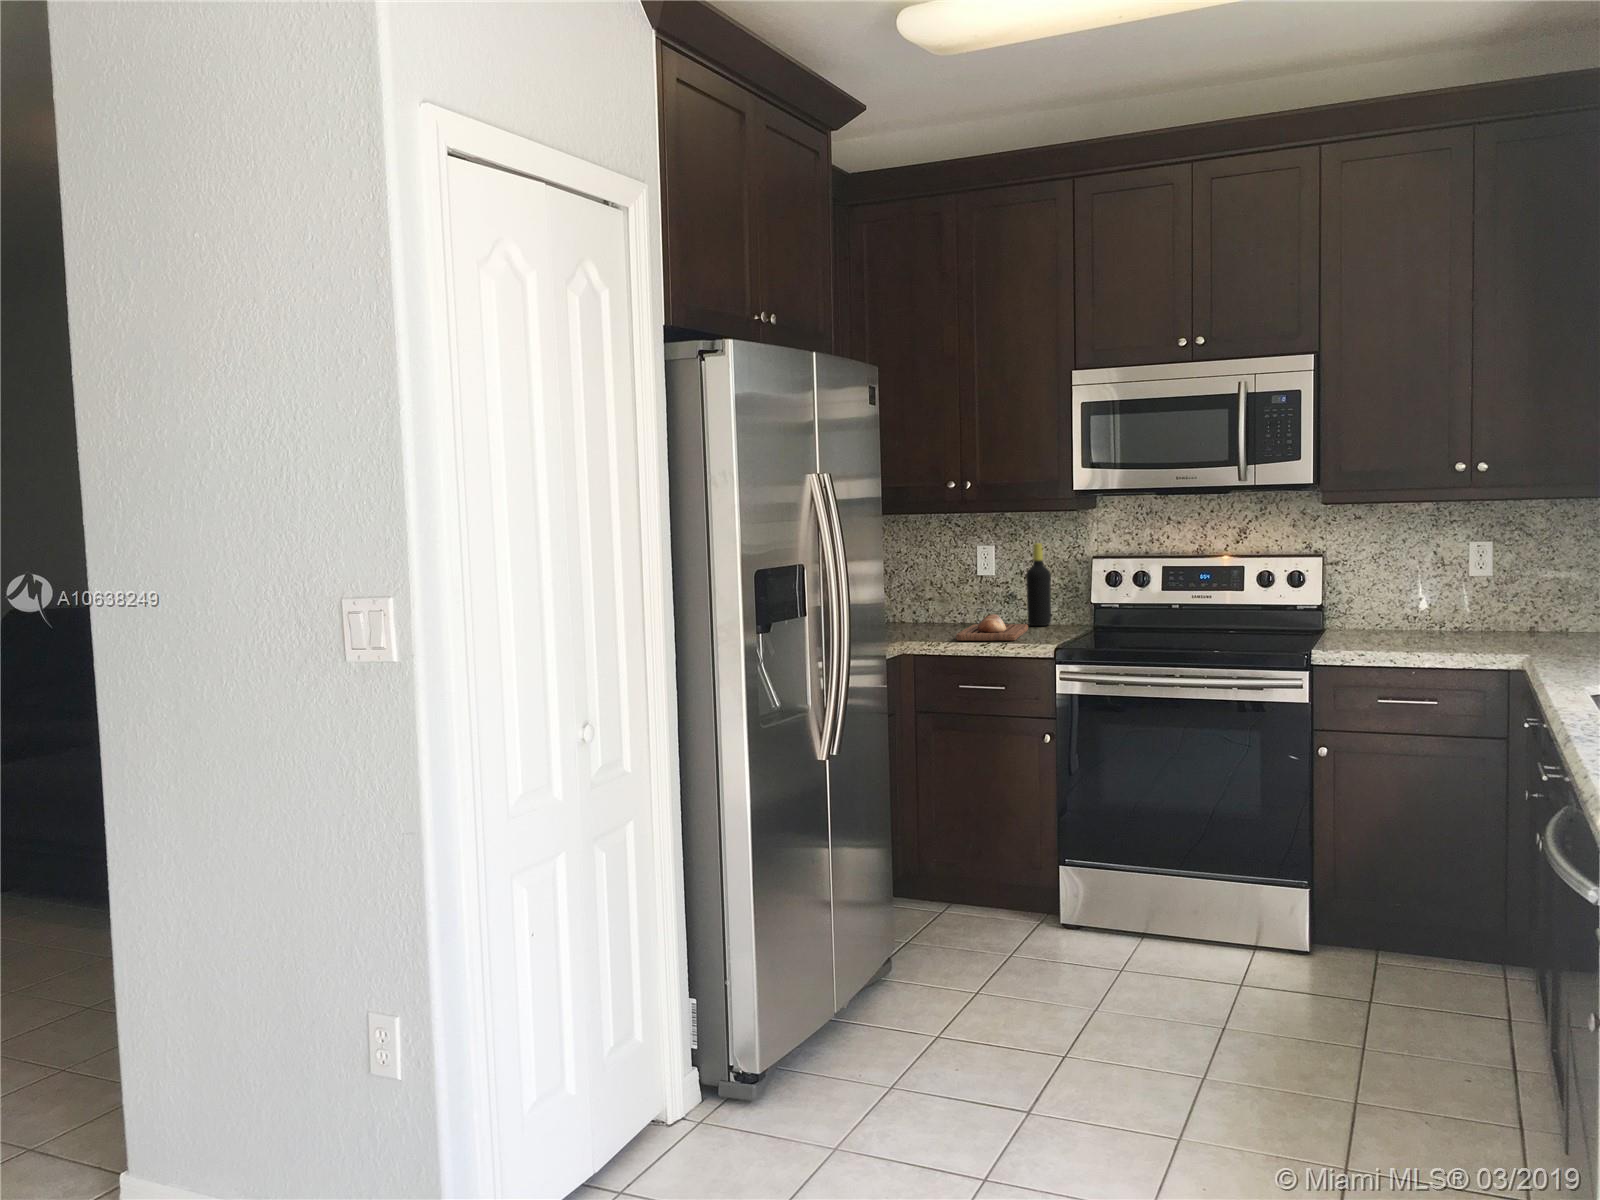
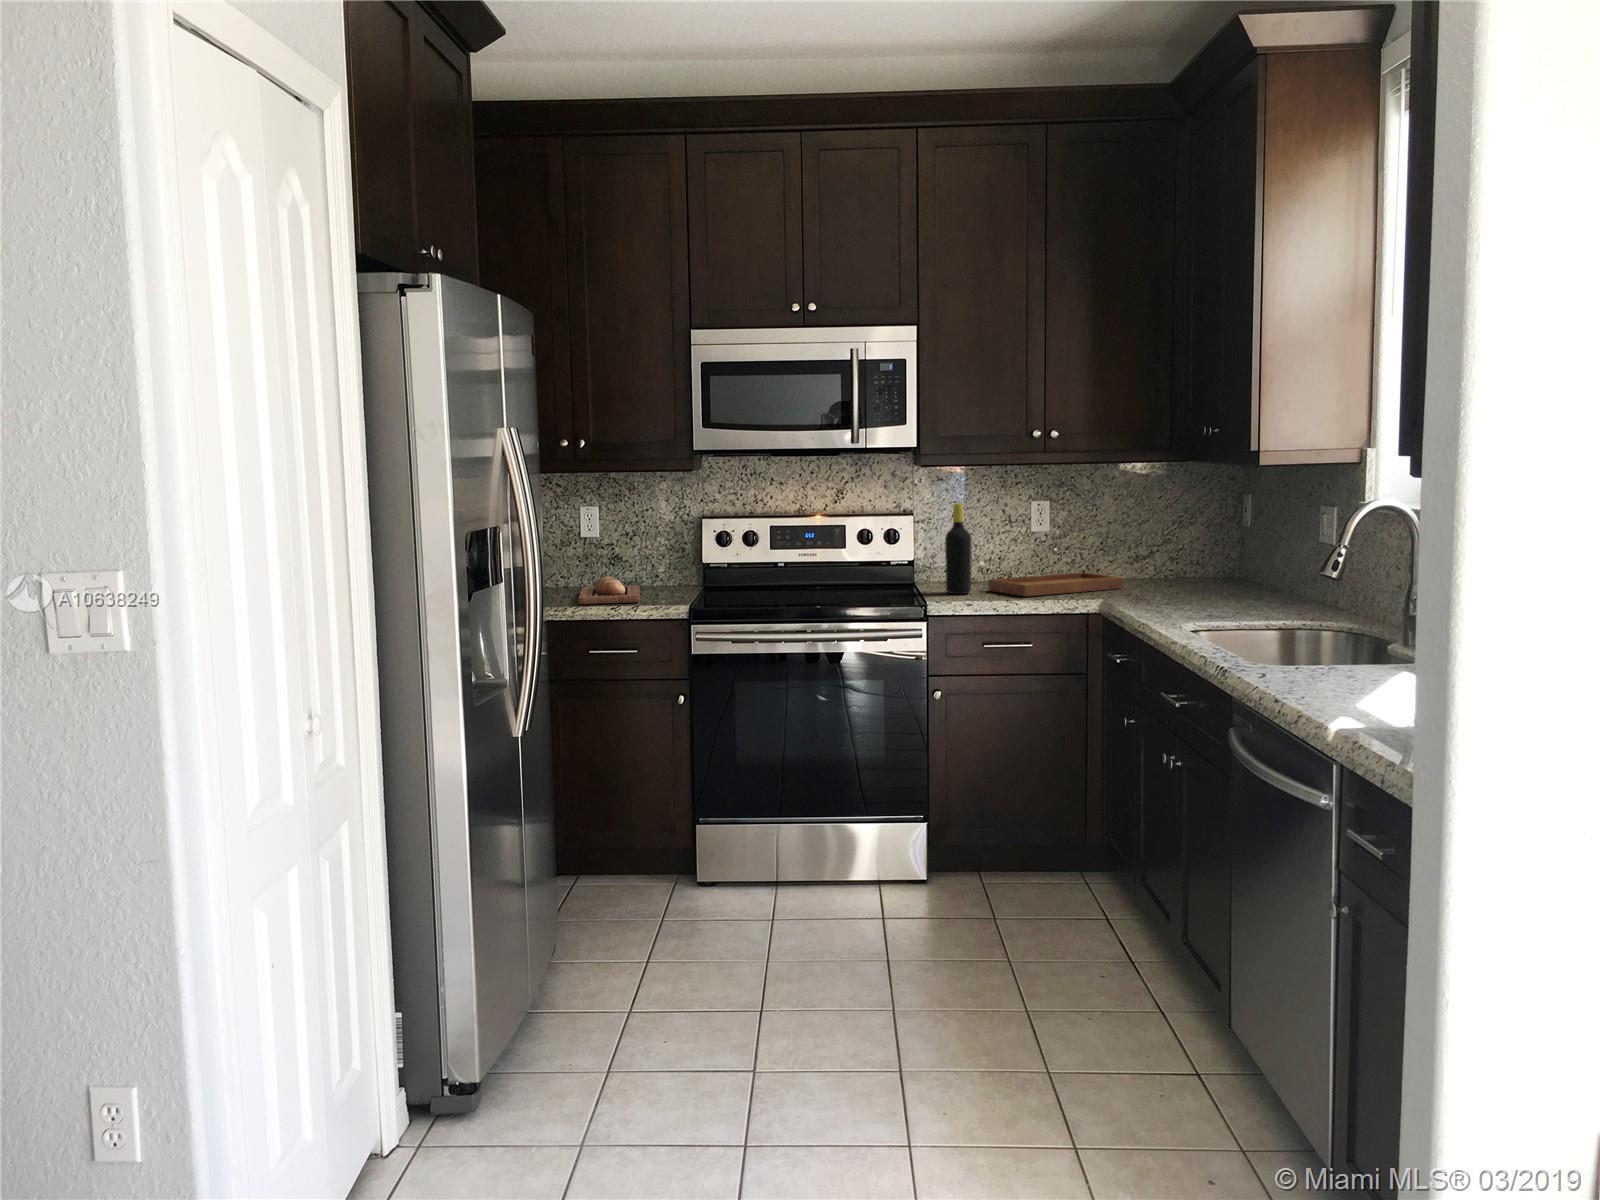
bottle: present [1026,543,1051,626] -> present [945,503,972,594]
tray: none [1398,595,1568,648] -> present [988,548,1123,596]

